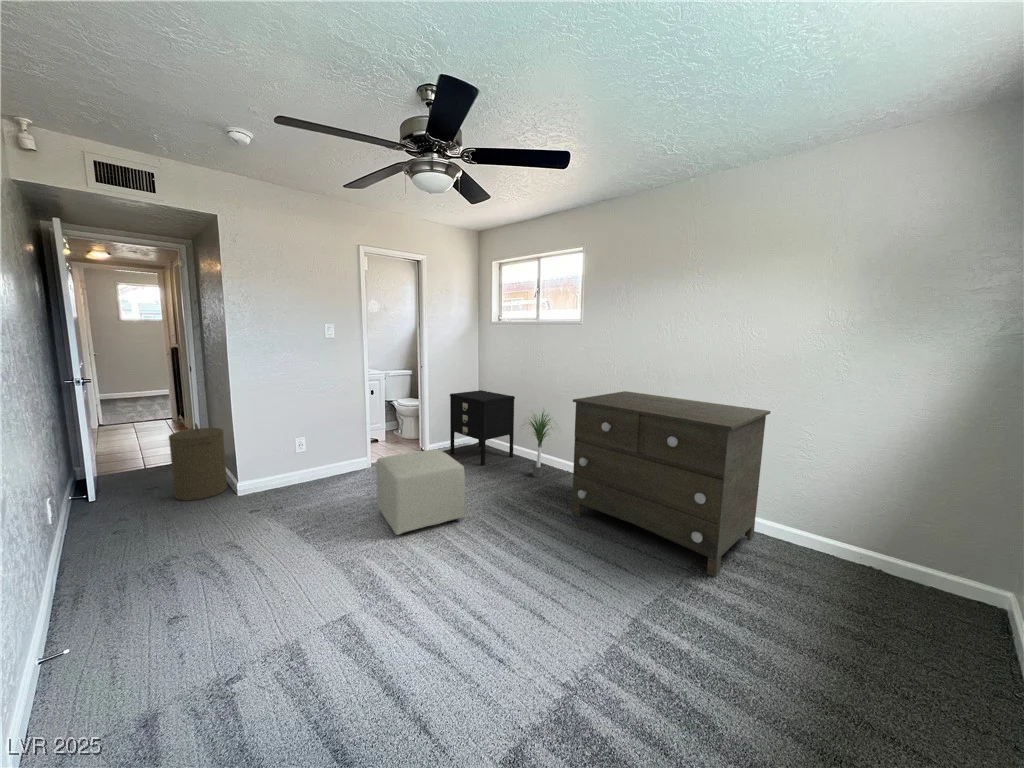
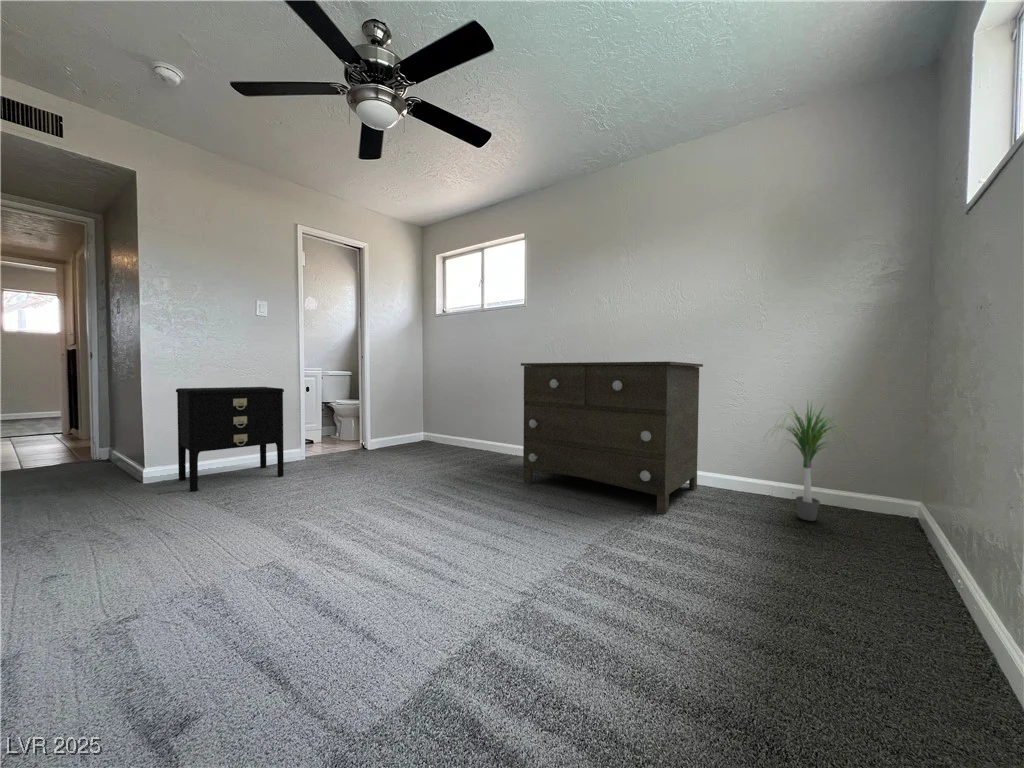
nightstand: present [450,390,515,466] -> present [176,387,284,492]
potted plant: present [530,412,551,477] -> present [779,404,840,521]
laundry hamper: present [169,423,227,501] -> none [56,402,129,492]
ottoman: present [376,449,465,535] -> none [313,423,411,503]

